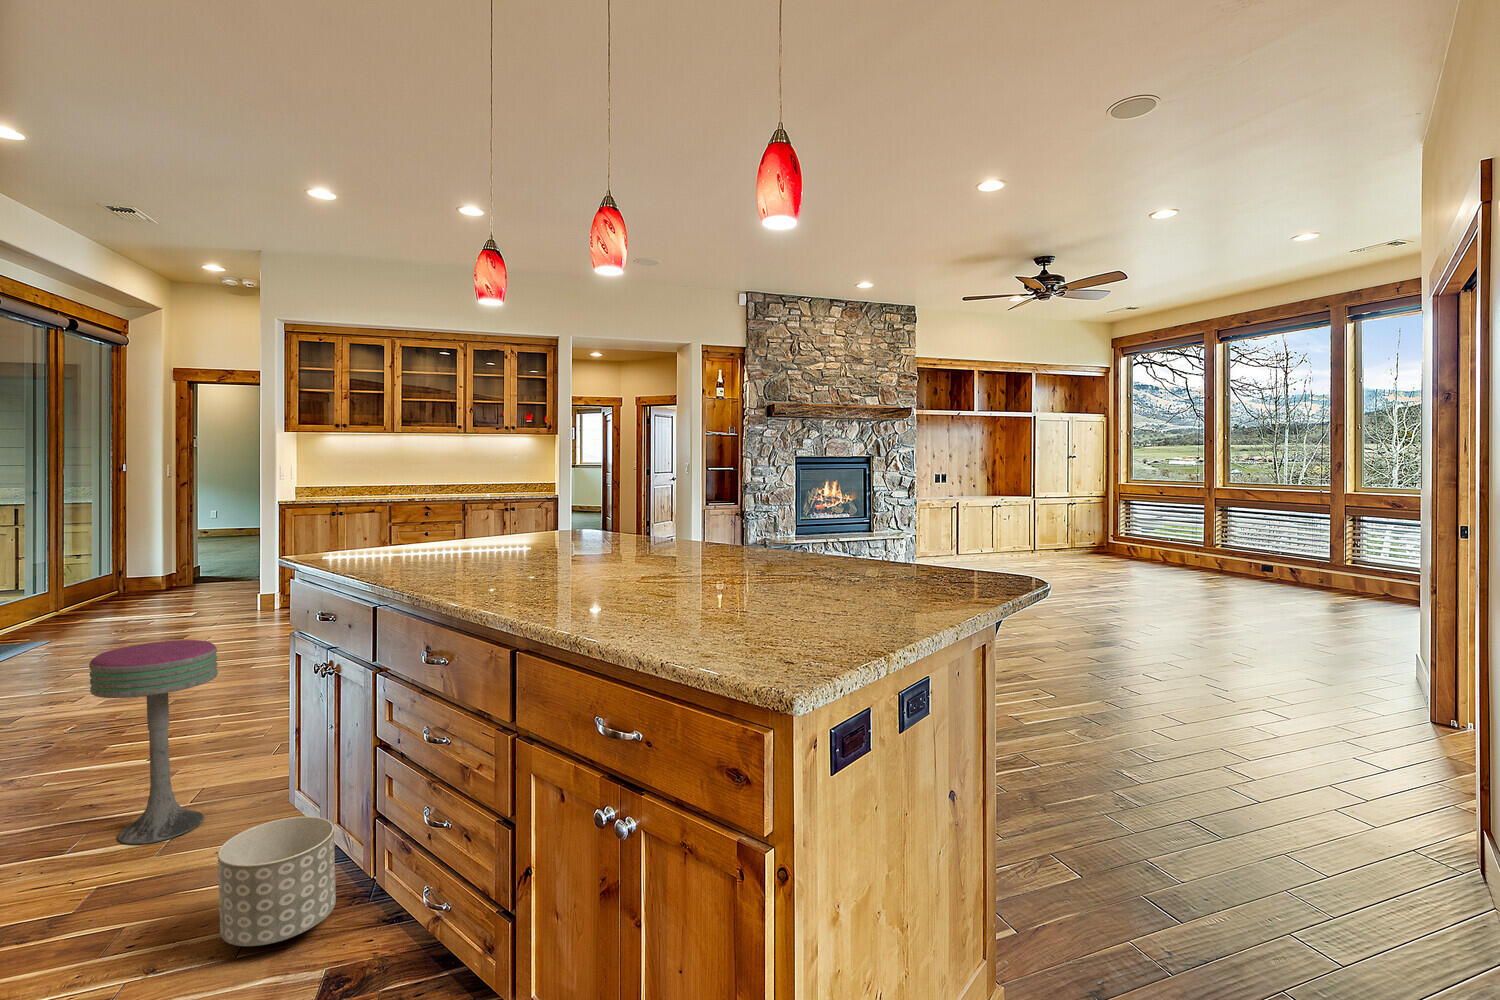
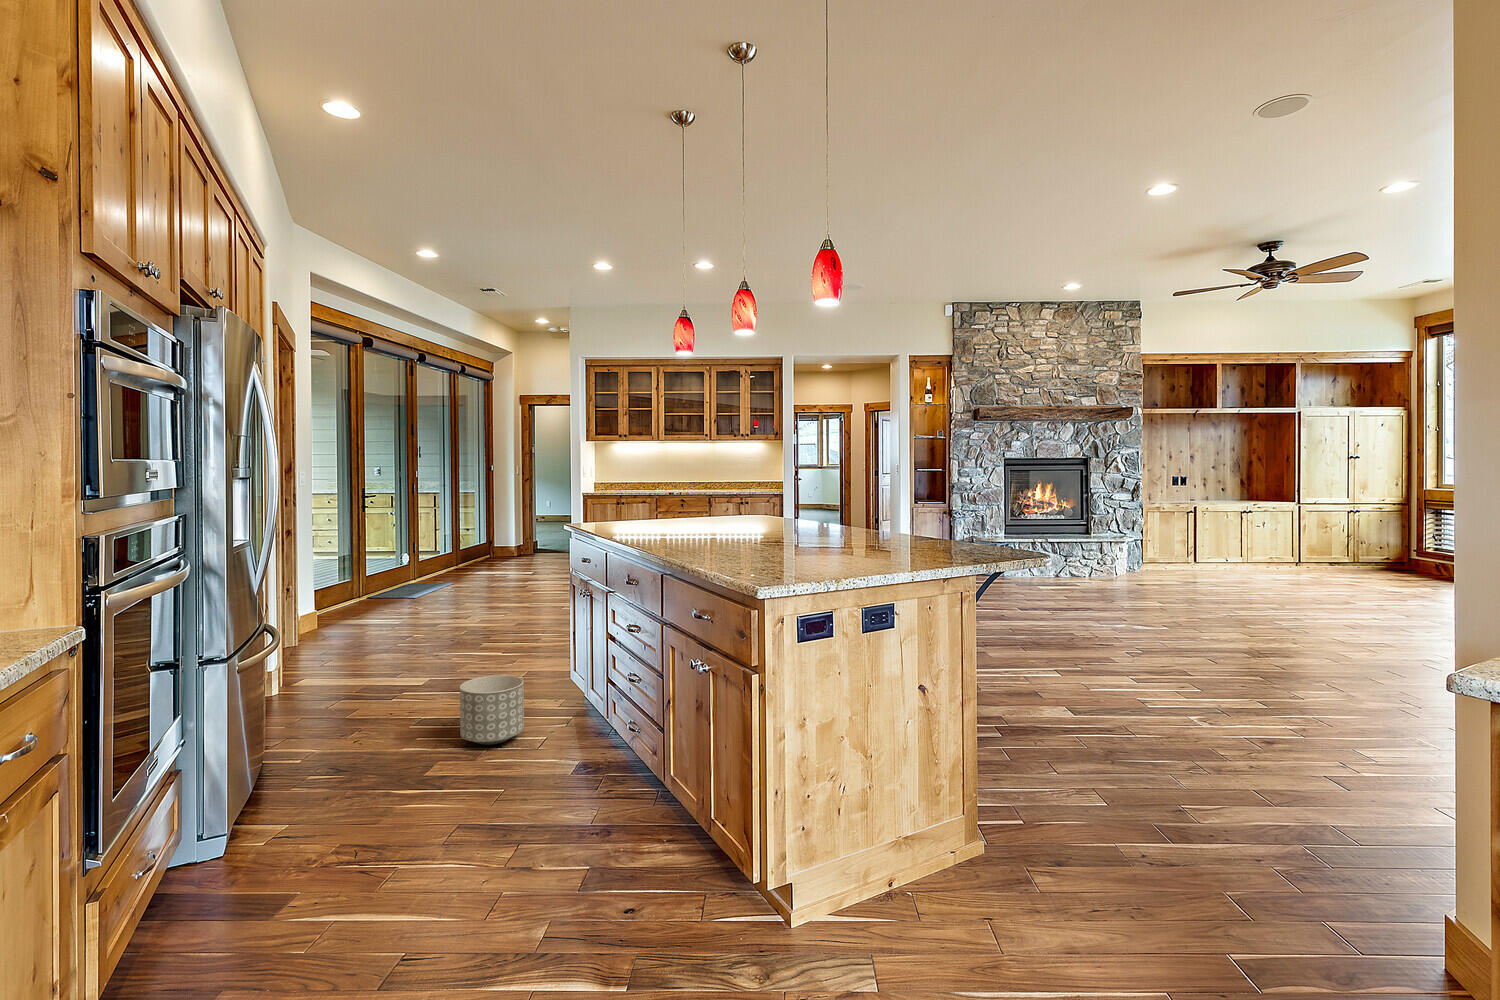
bar stool: present [89,640,218,844] -> none [421,569,488,690]

